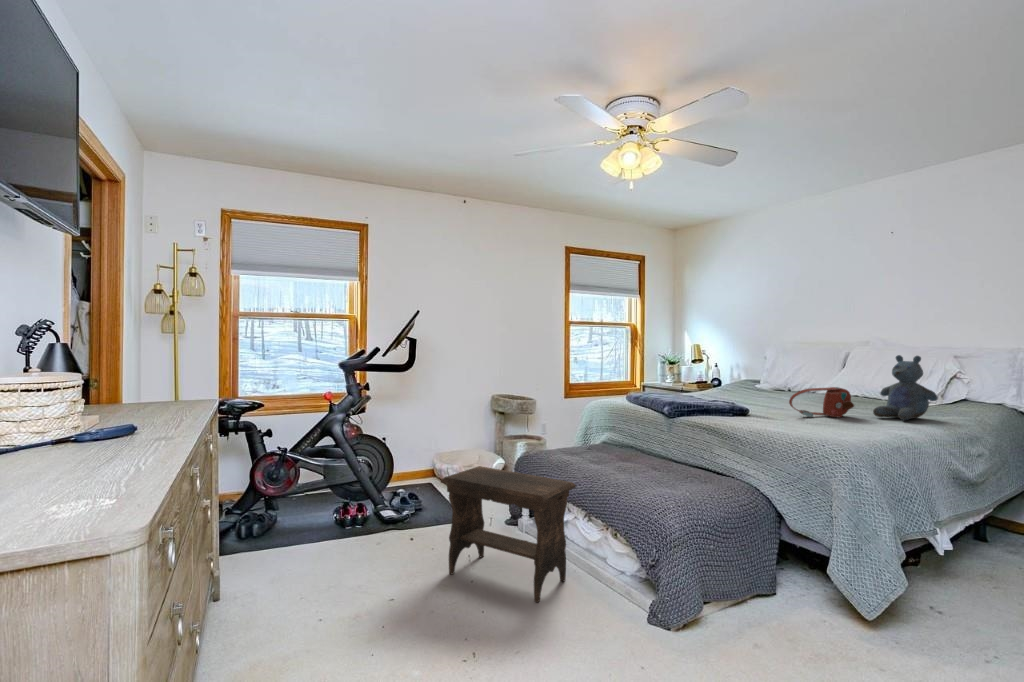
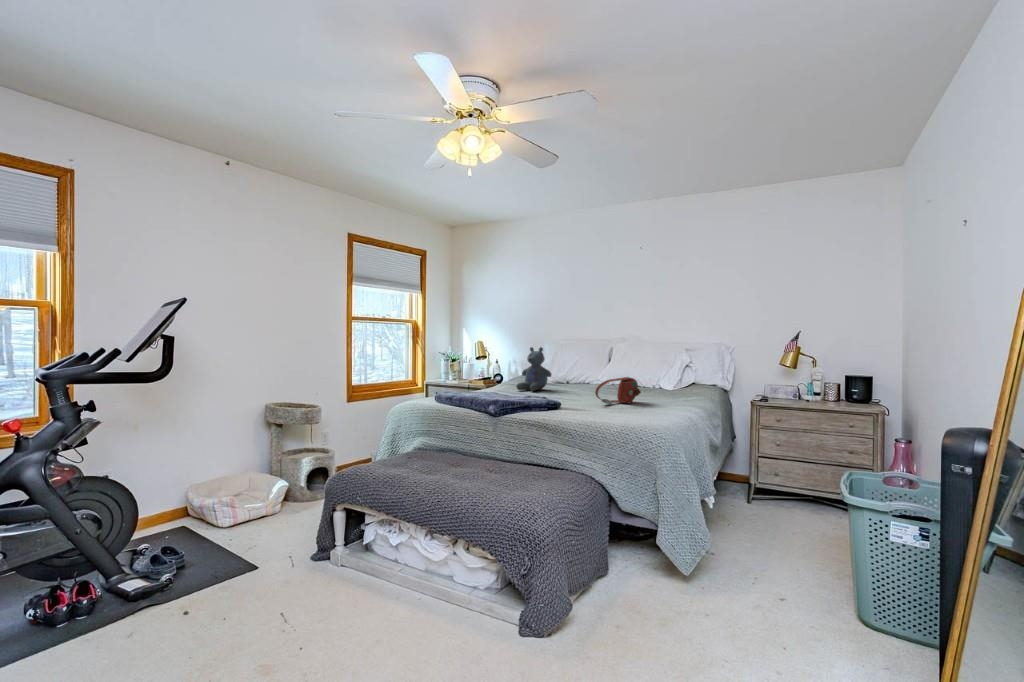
stuffed bear: present [873,355,938,420] -> present [516,347,551,391]
footstool: present [441,466,576,602] -> none [245,499,425,657]

